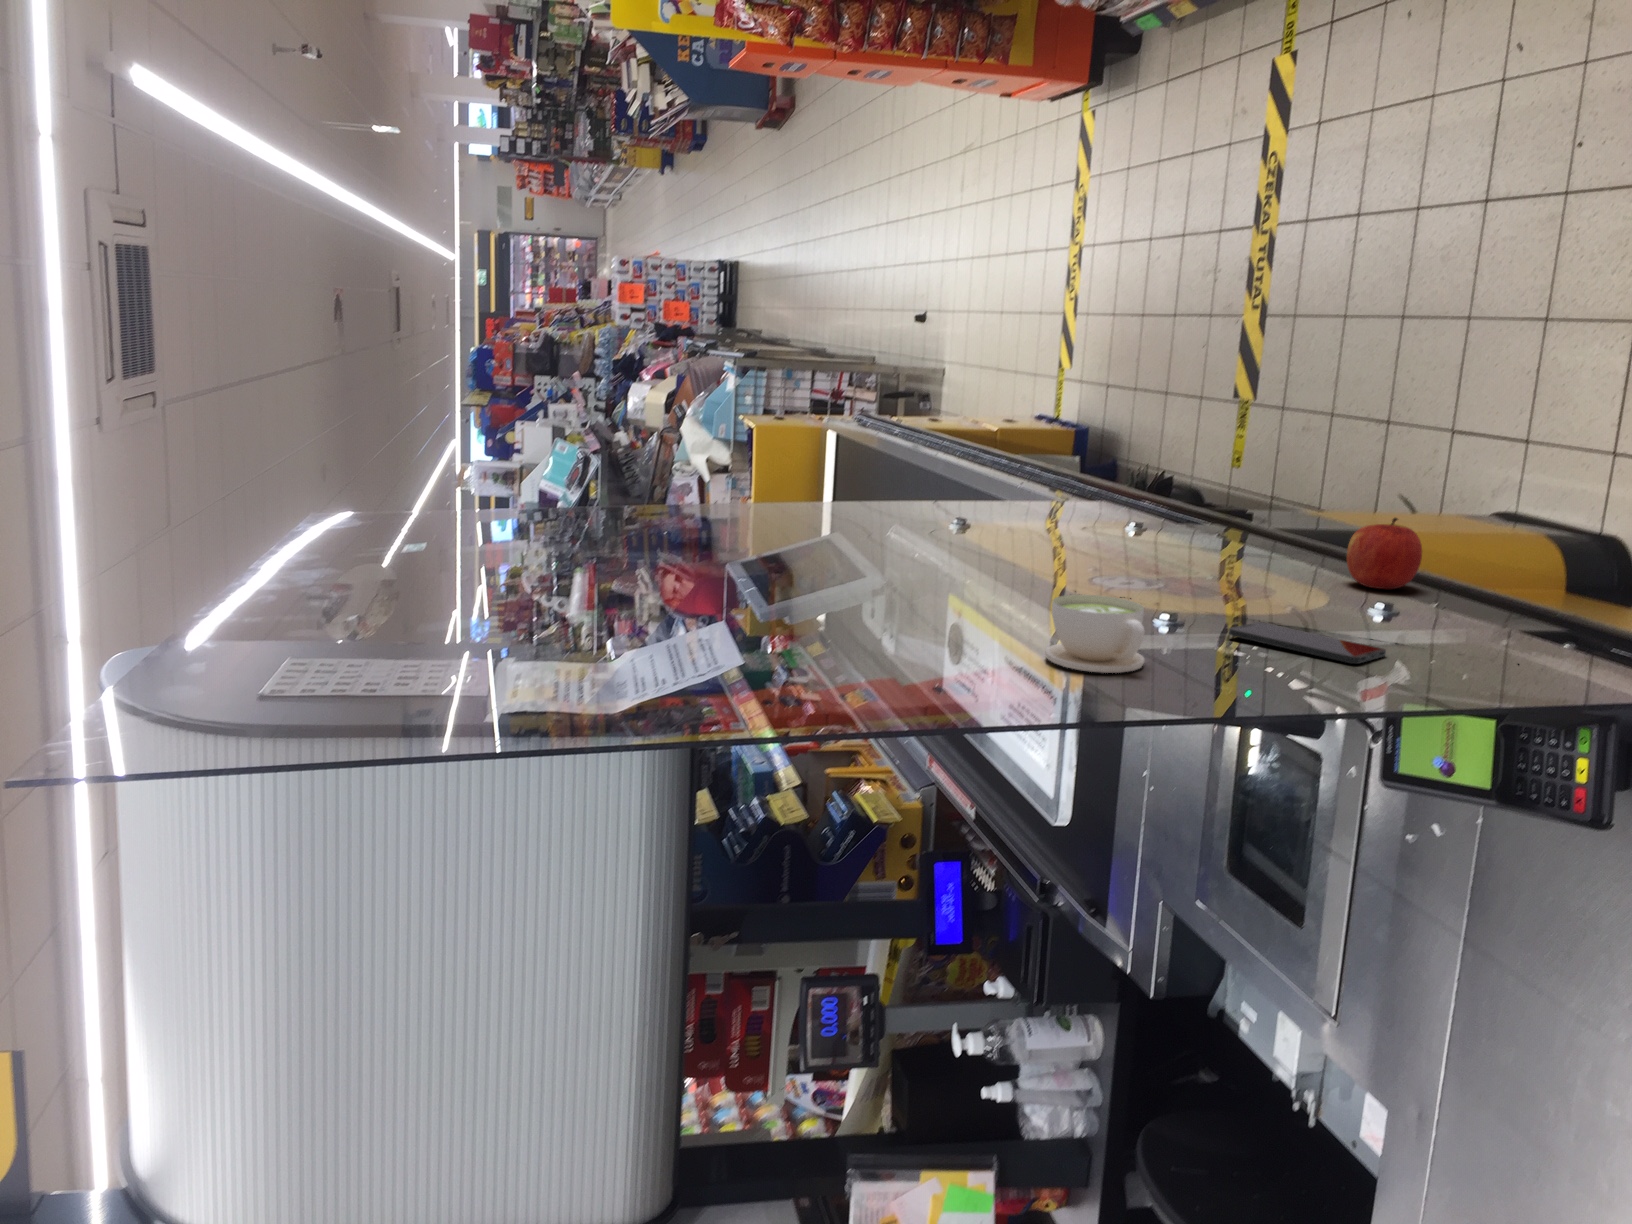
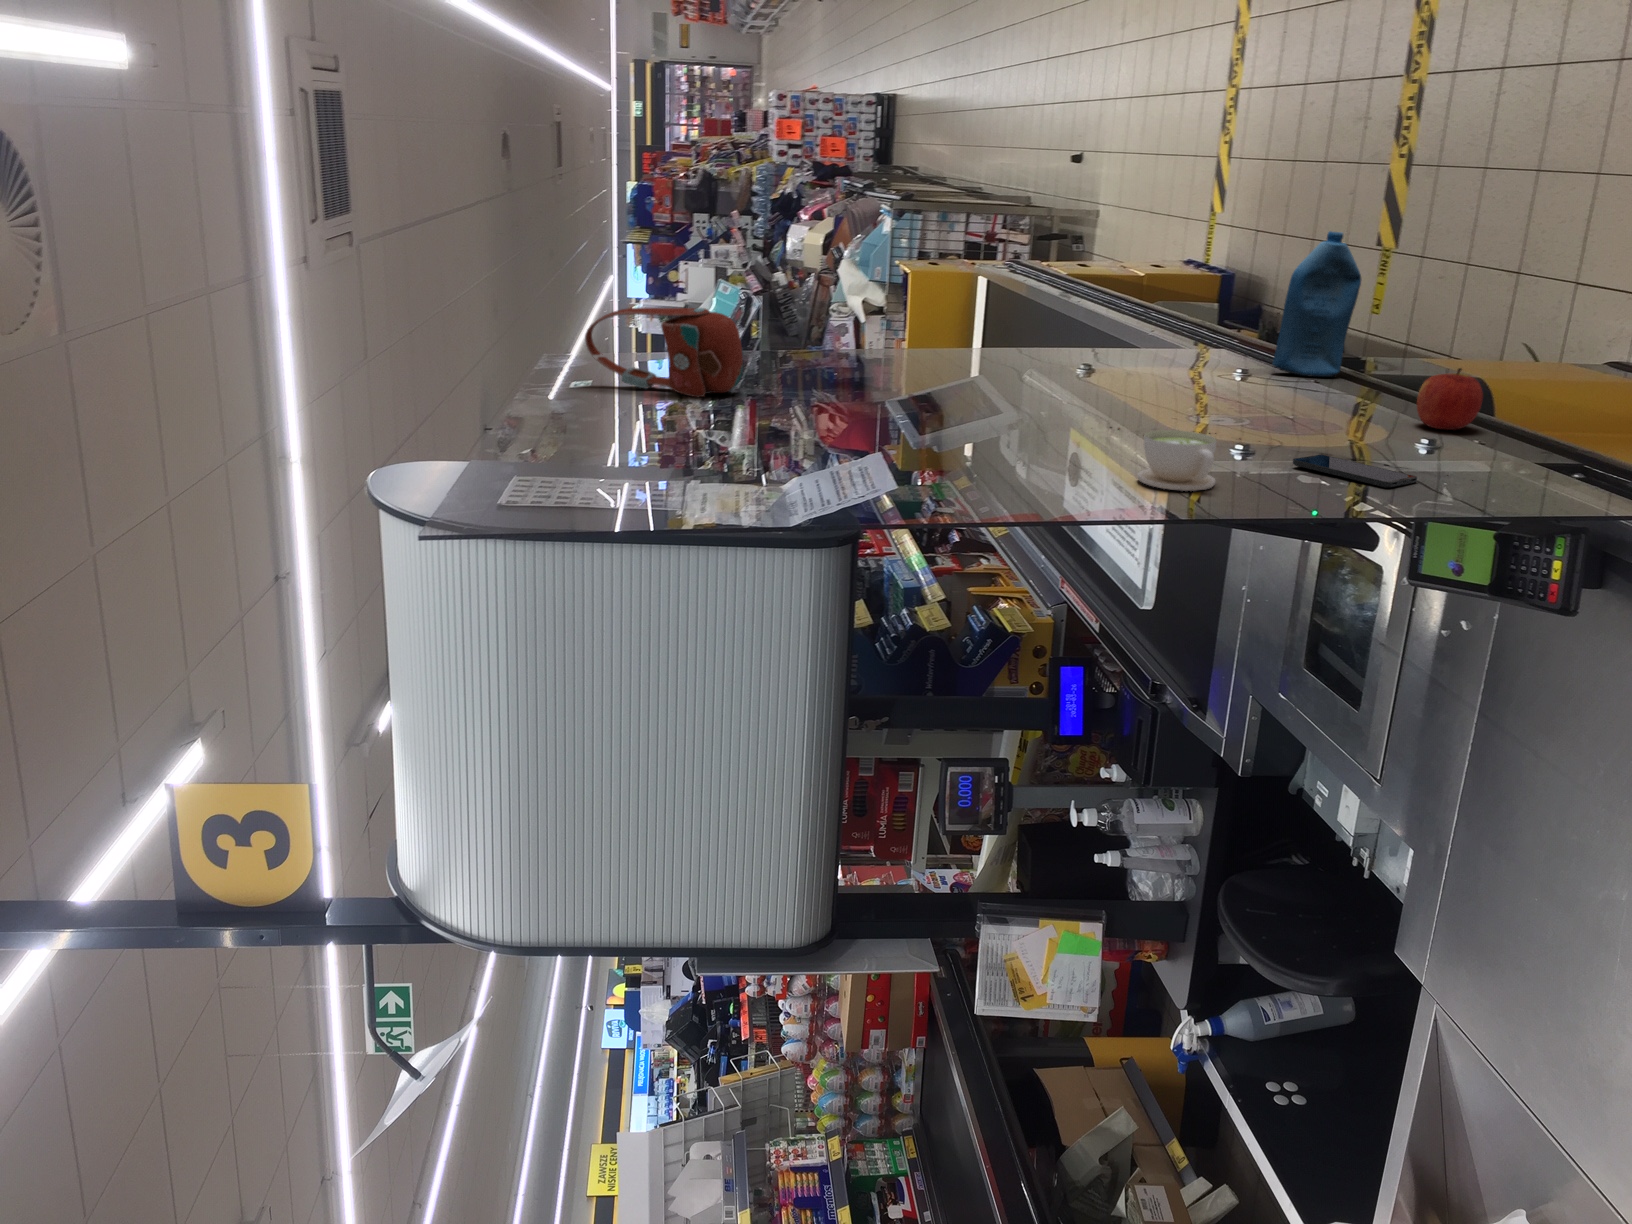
bottle: none [1162,370,1255,530] -> present [1272,231,1361,377]
handbag: none [356,450,550,558] -> present [585,308,743,397]

